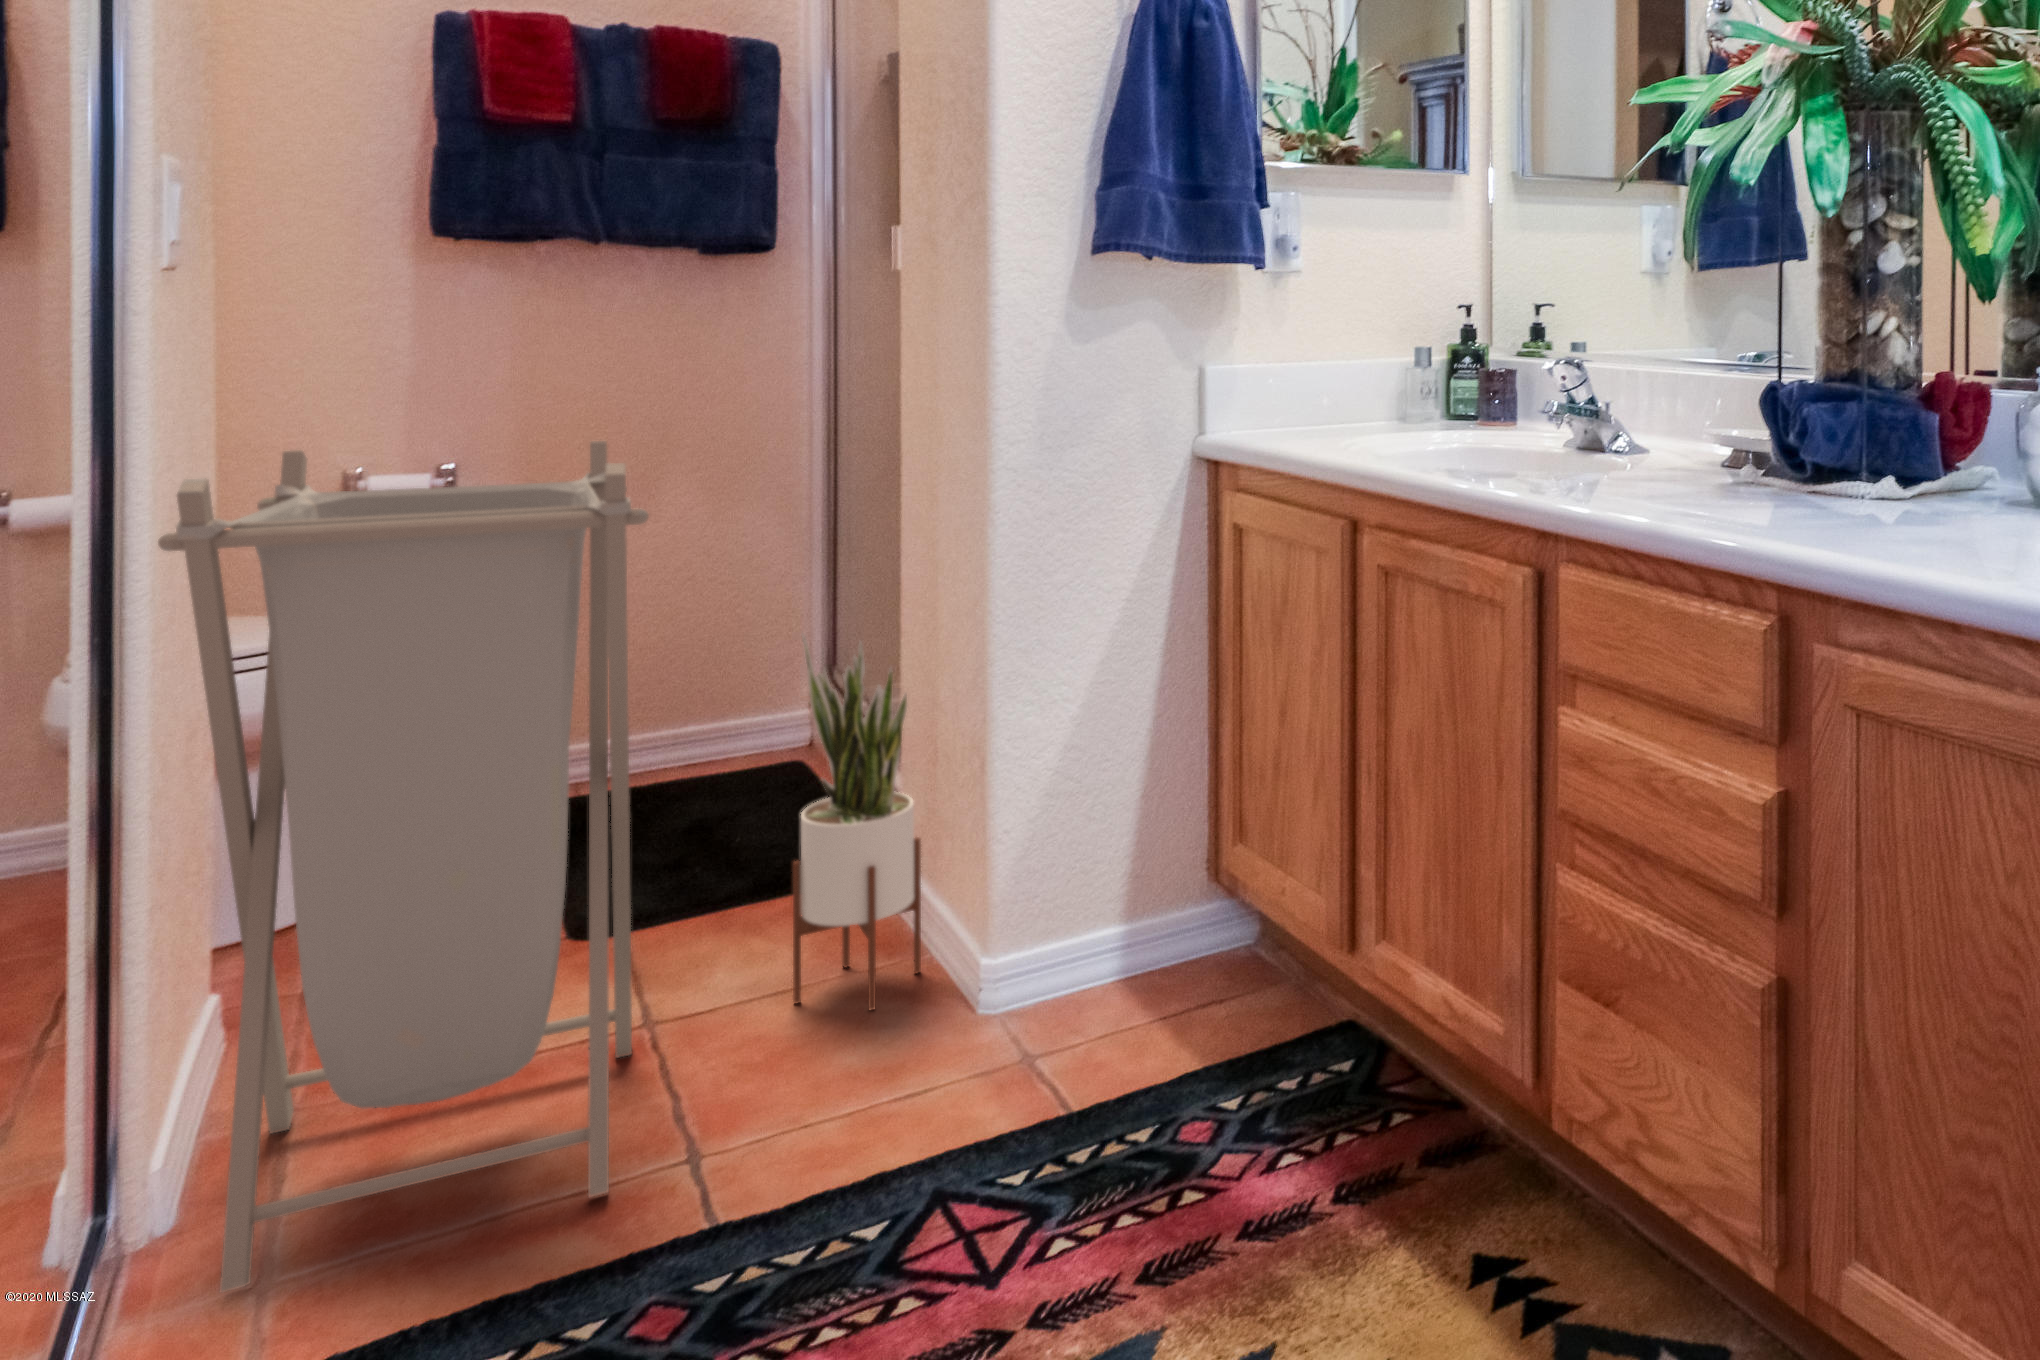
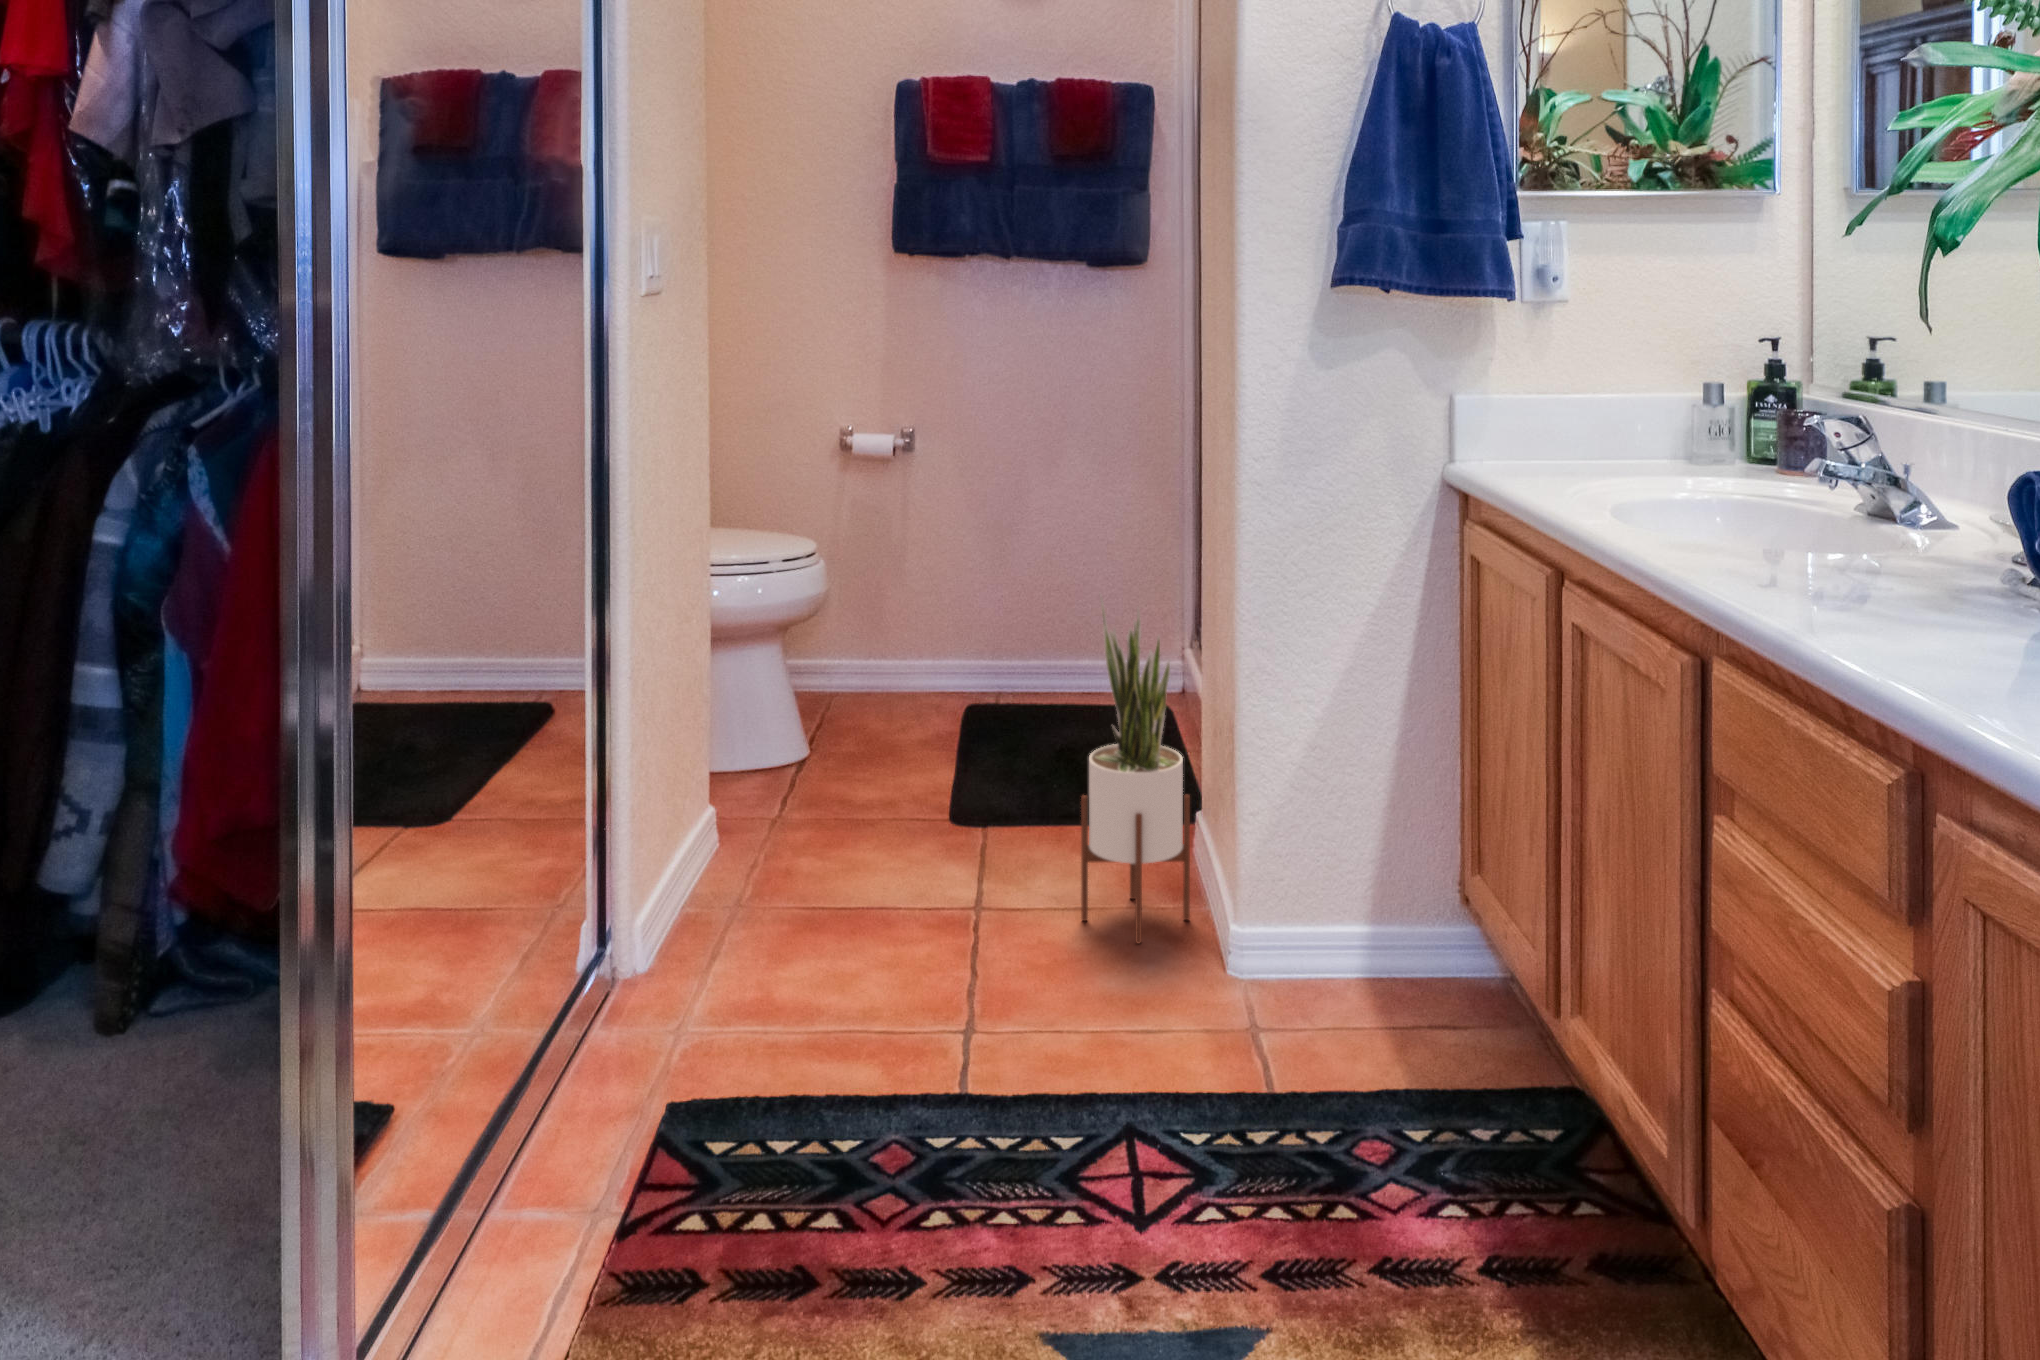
laundry hamper: present [158,441,649,1292] -> none [628,415,957,1039]

